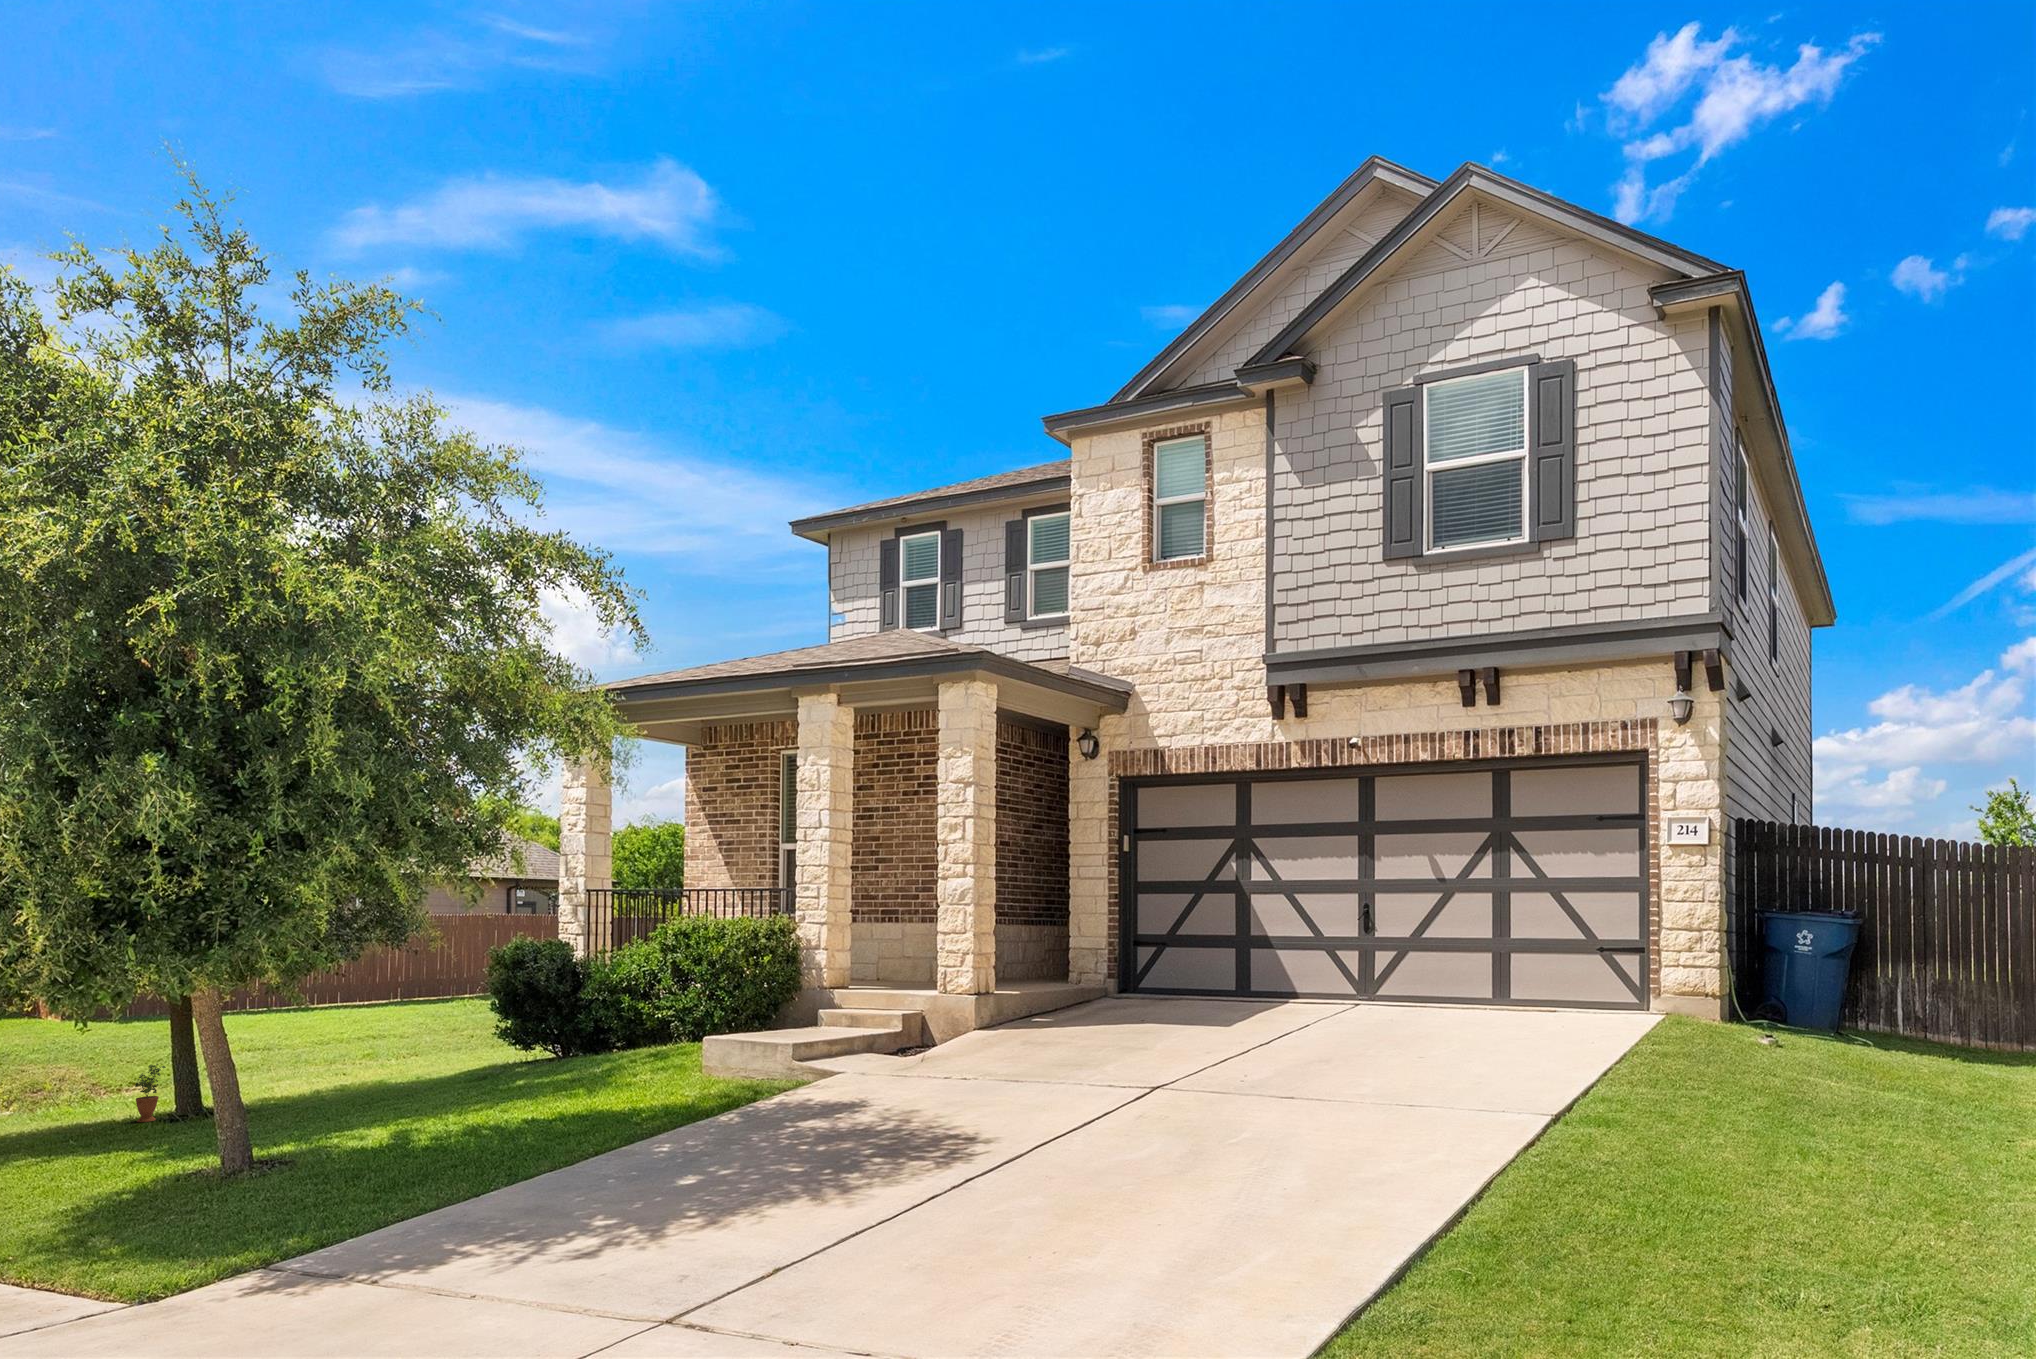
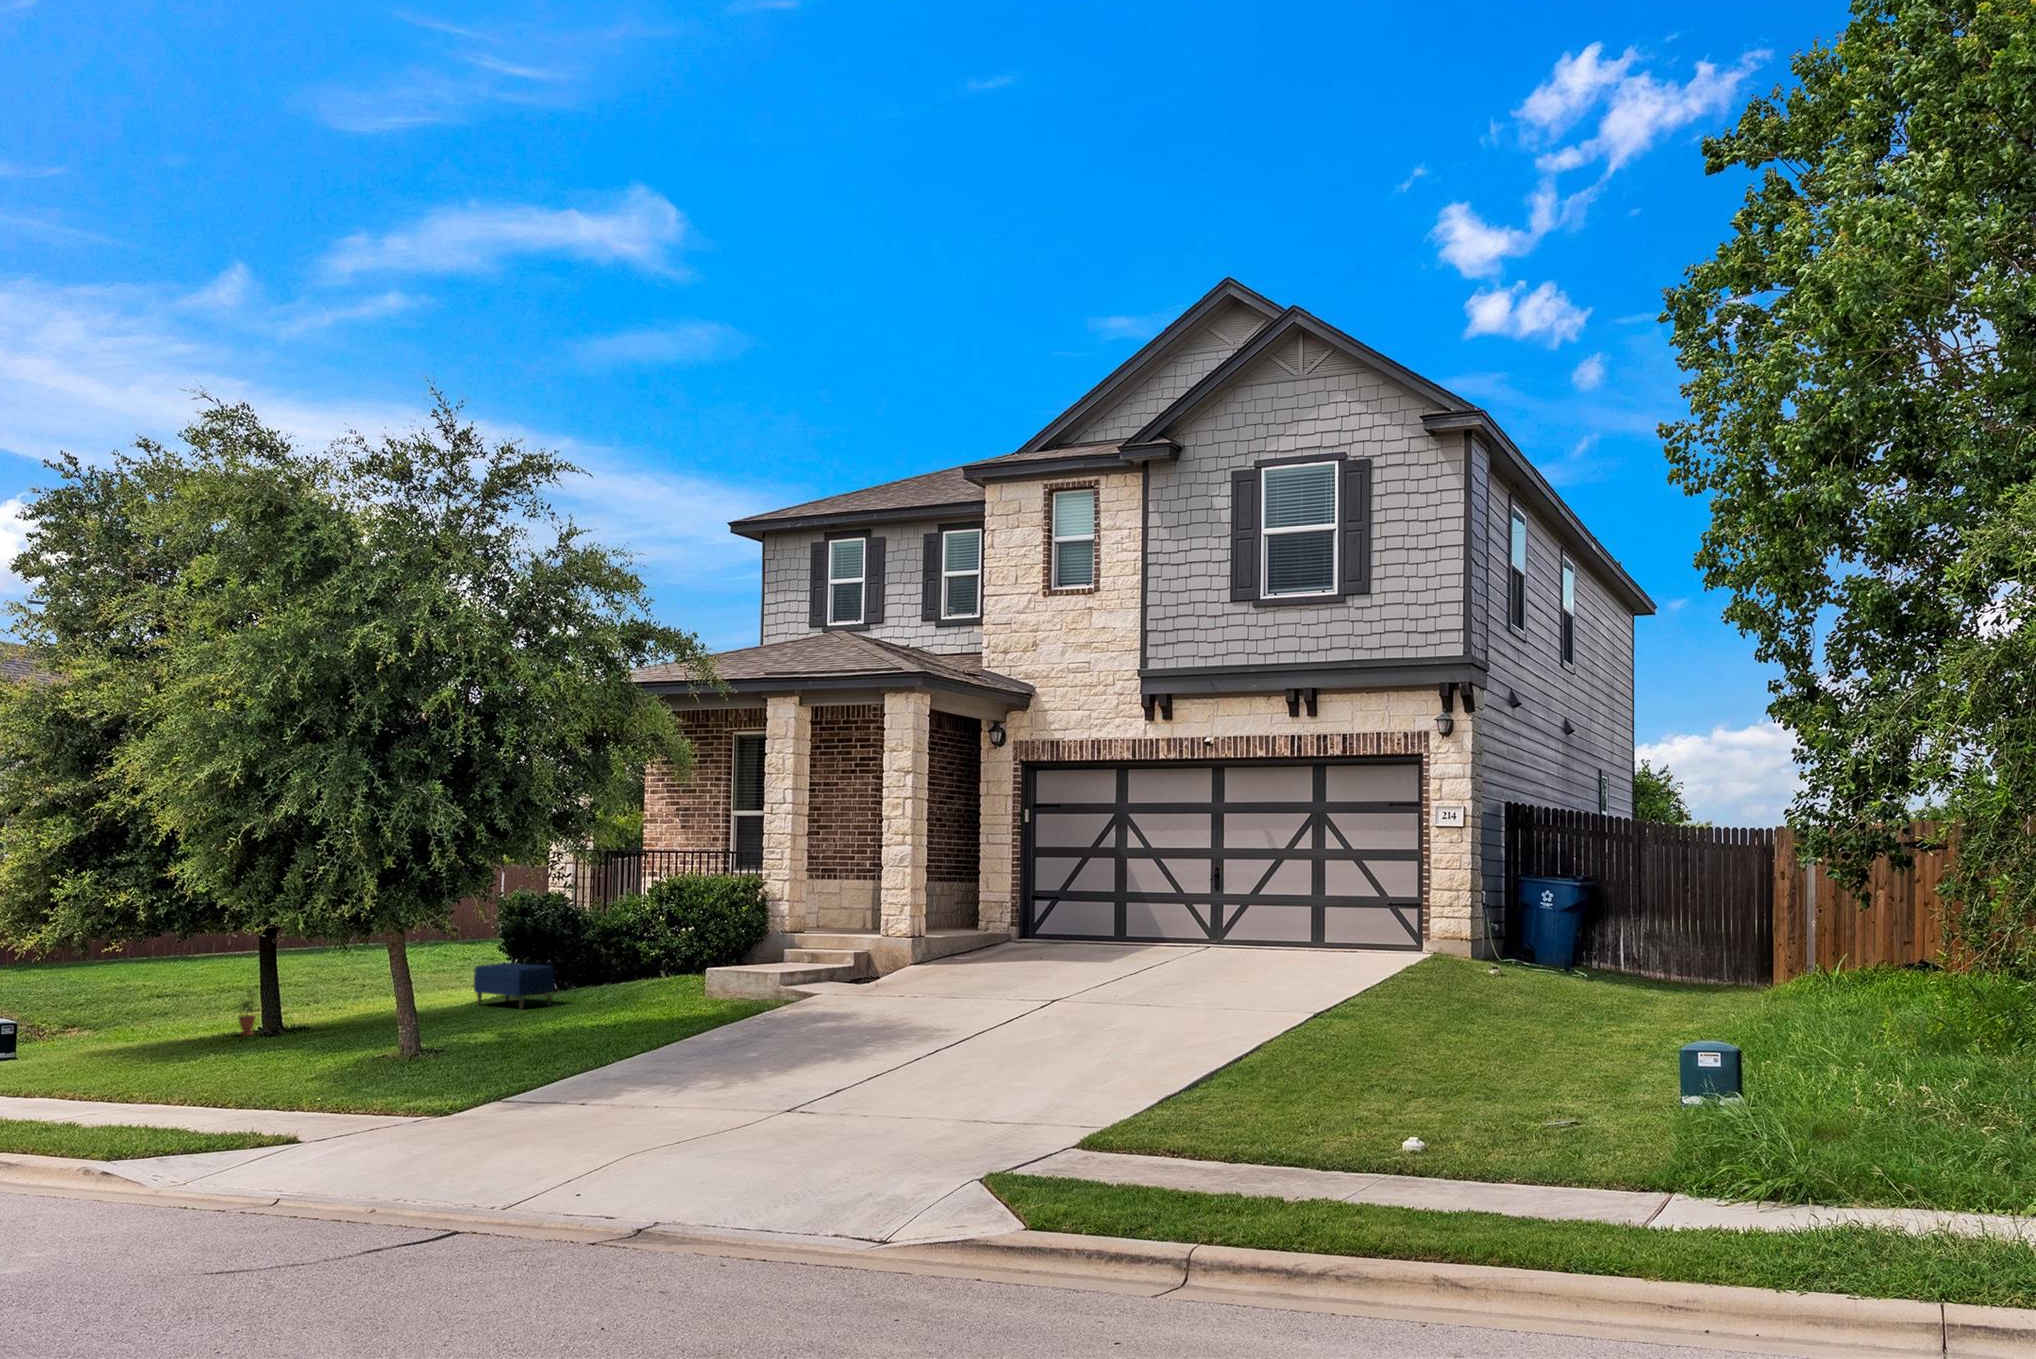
bench: none [456,1025,546,1086] -> present [474,963,555,1010]

